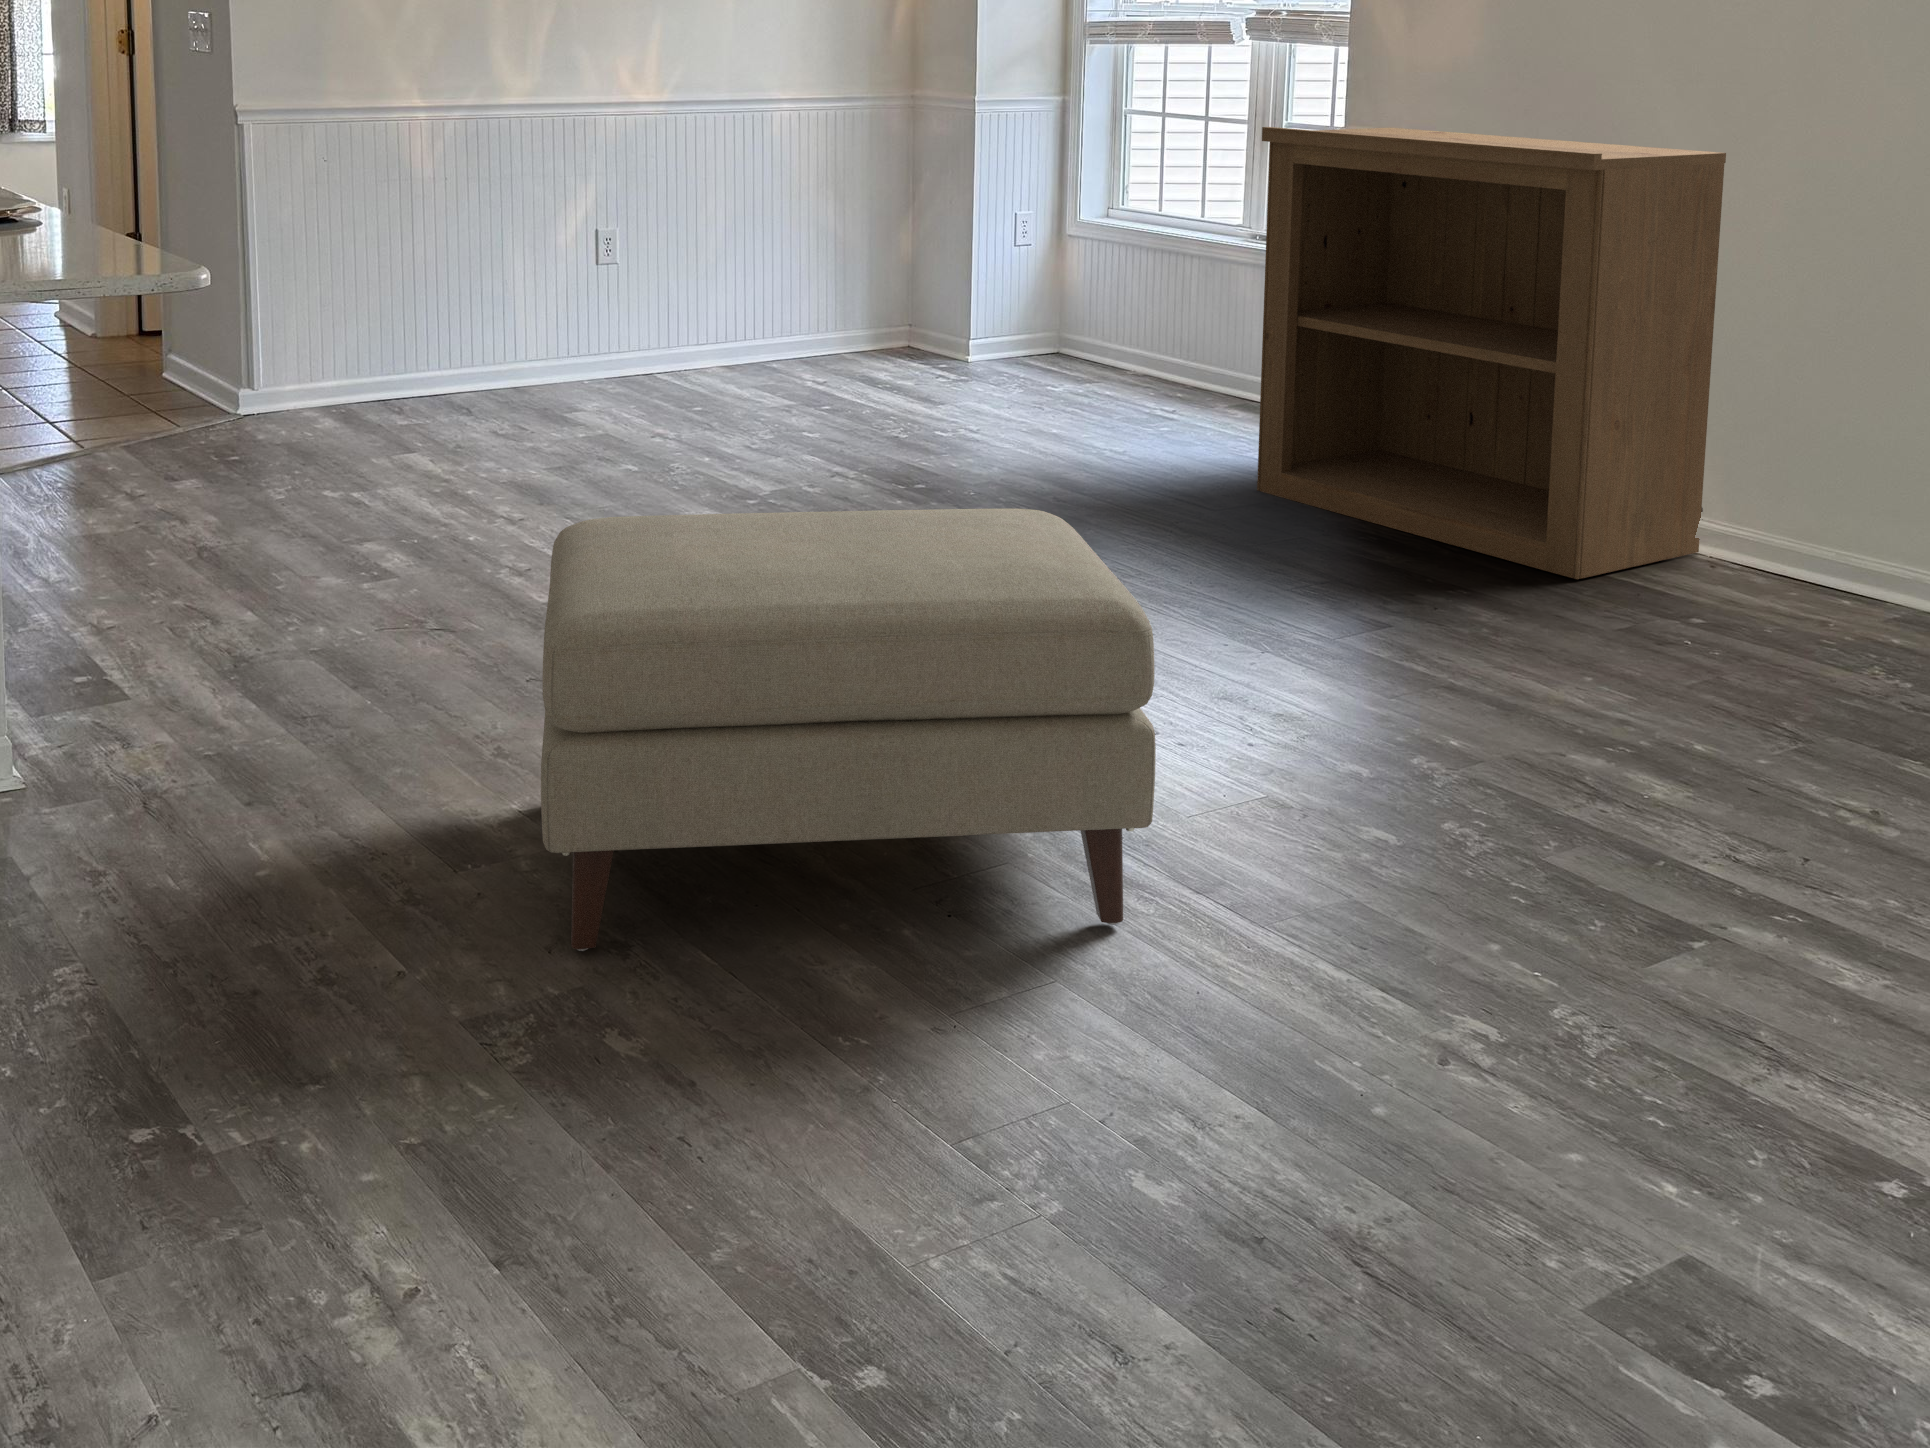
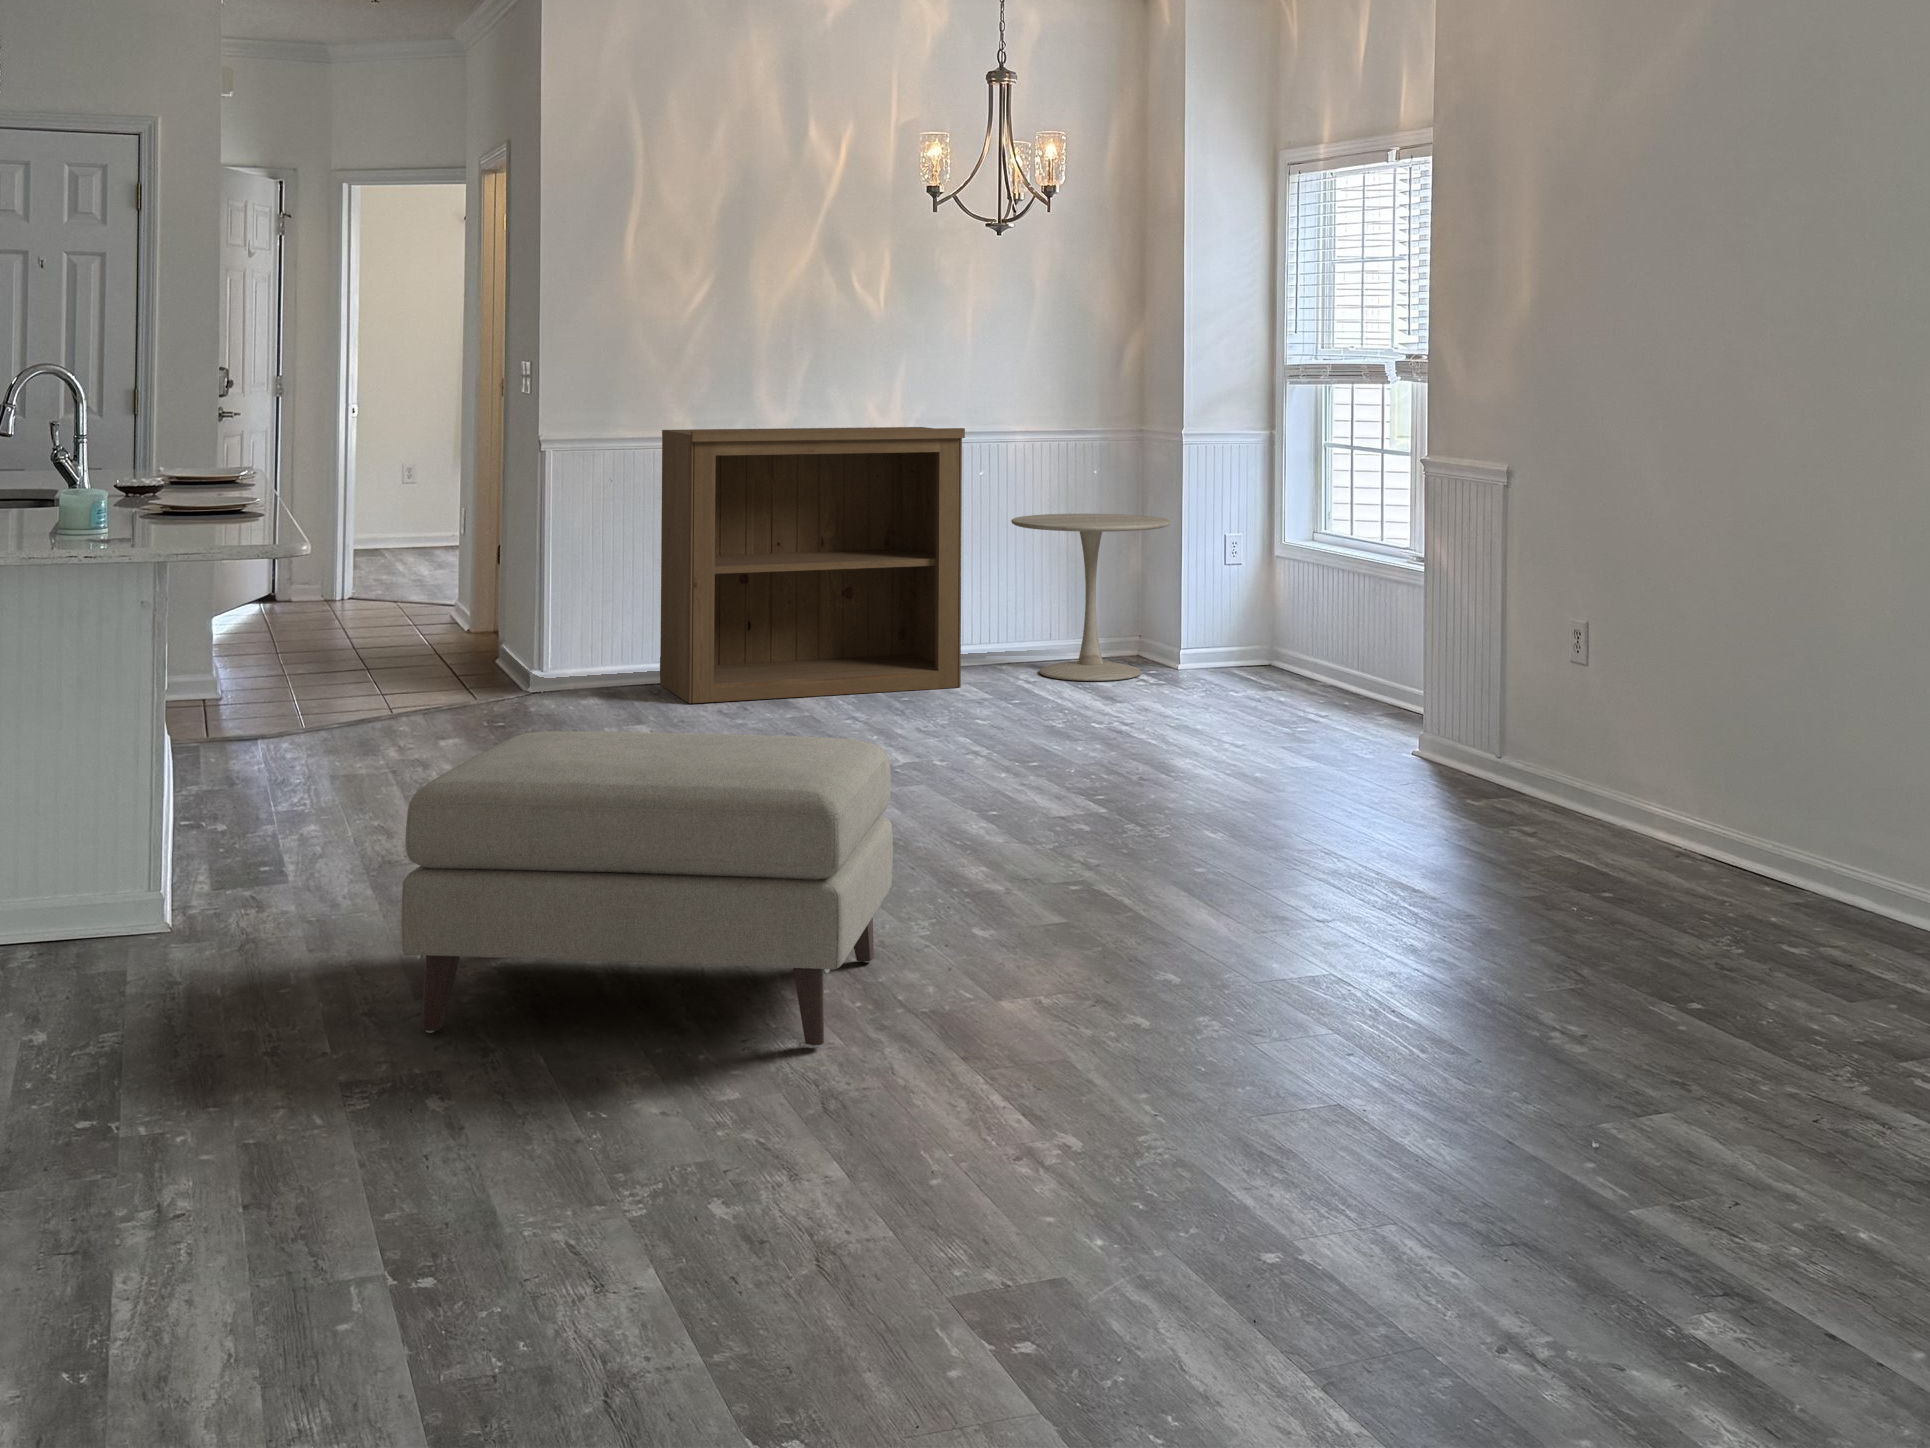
bookshelf: present [1257,127,1726,579] -> present [660,427,965,703]
side table: none [786,187,967,376] -> present [1011,514,1171,681]

